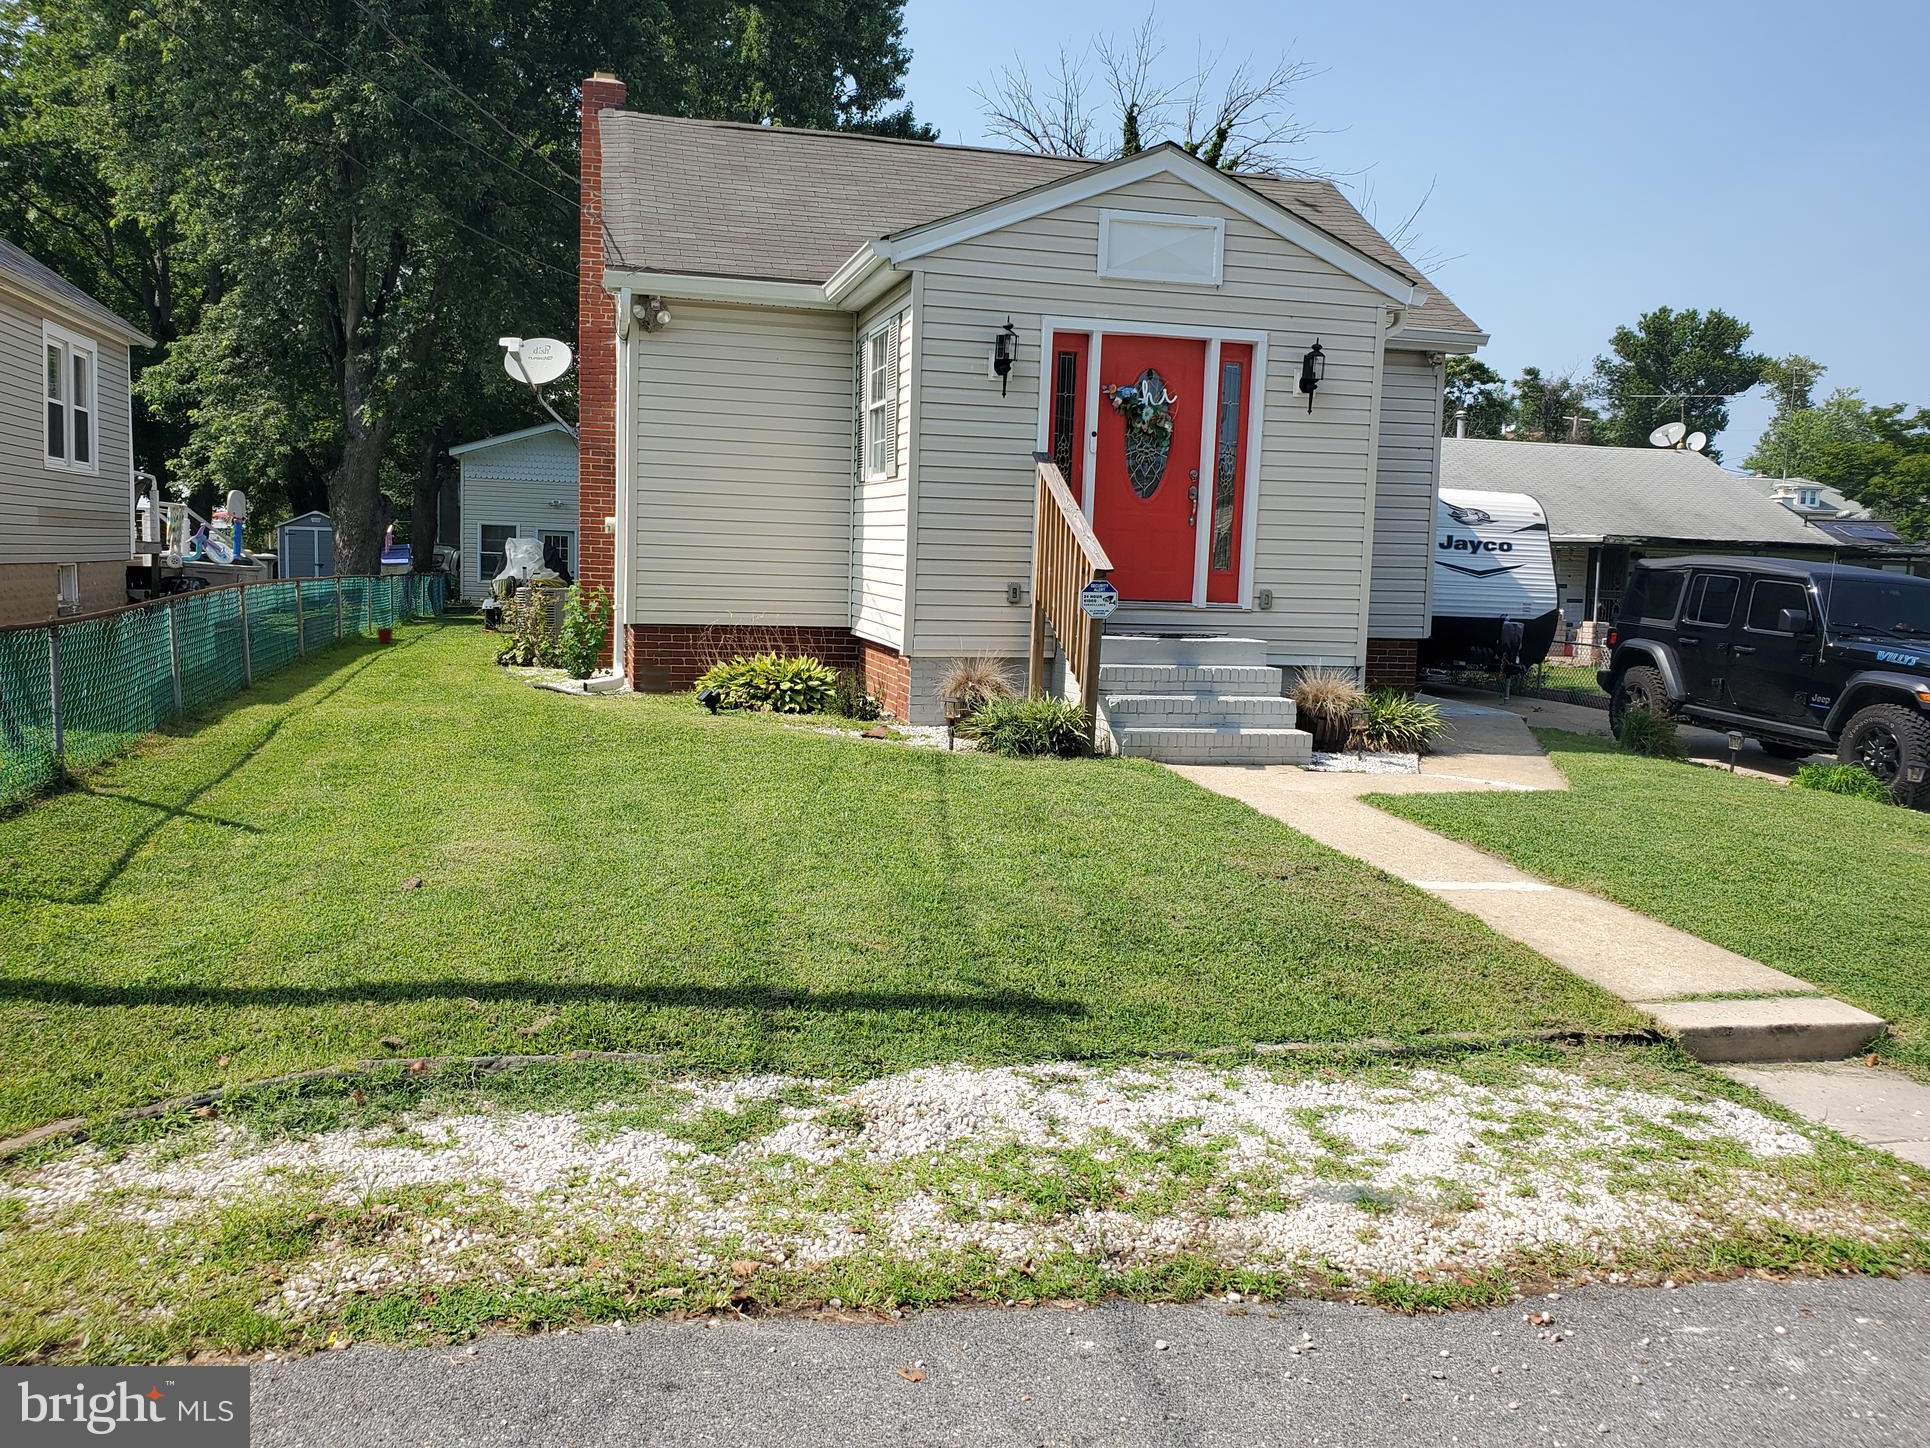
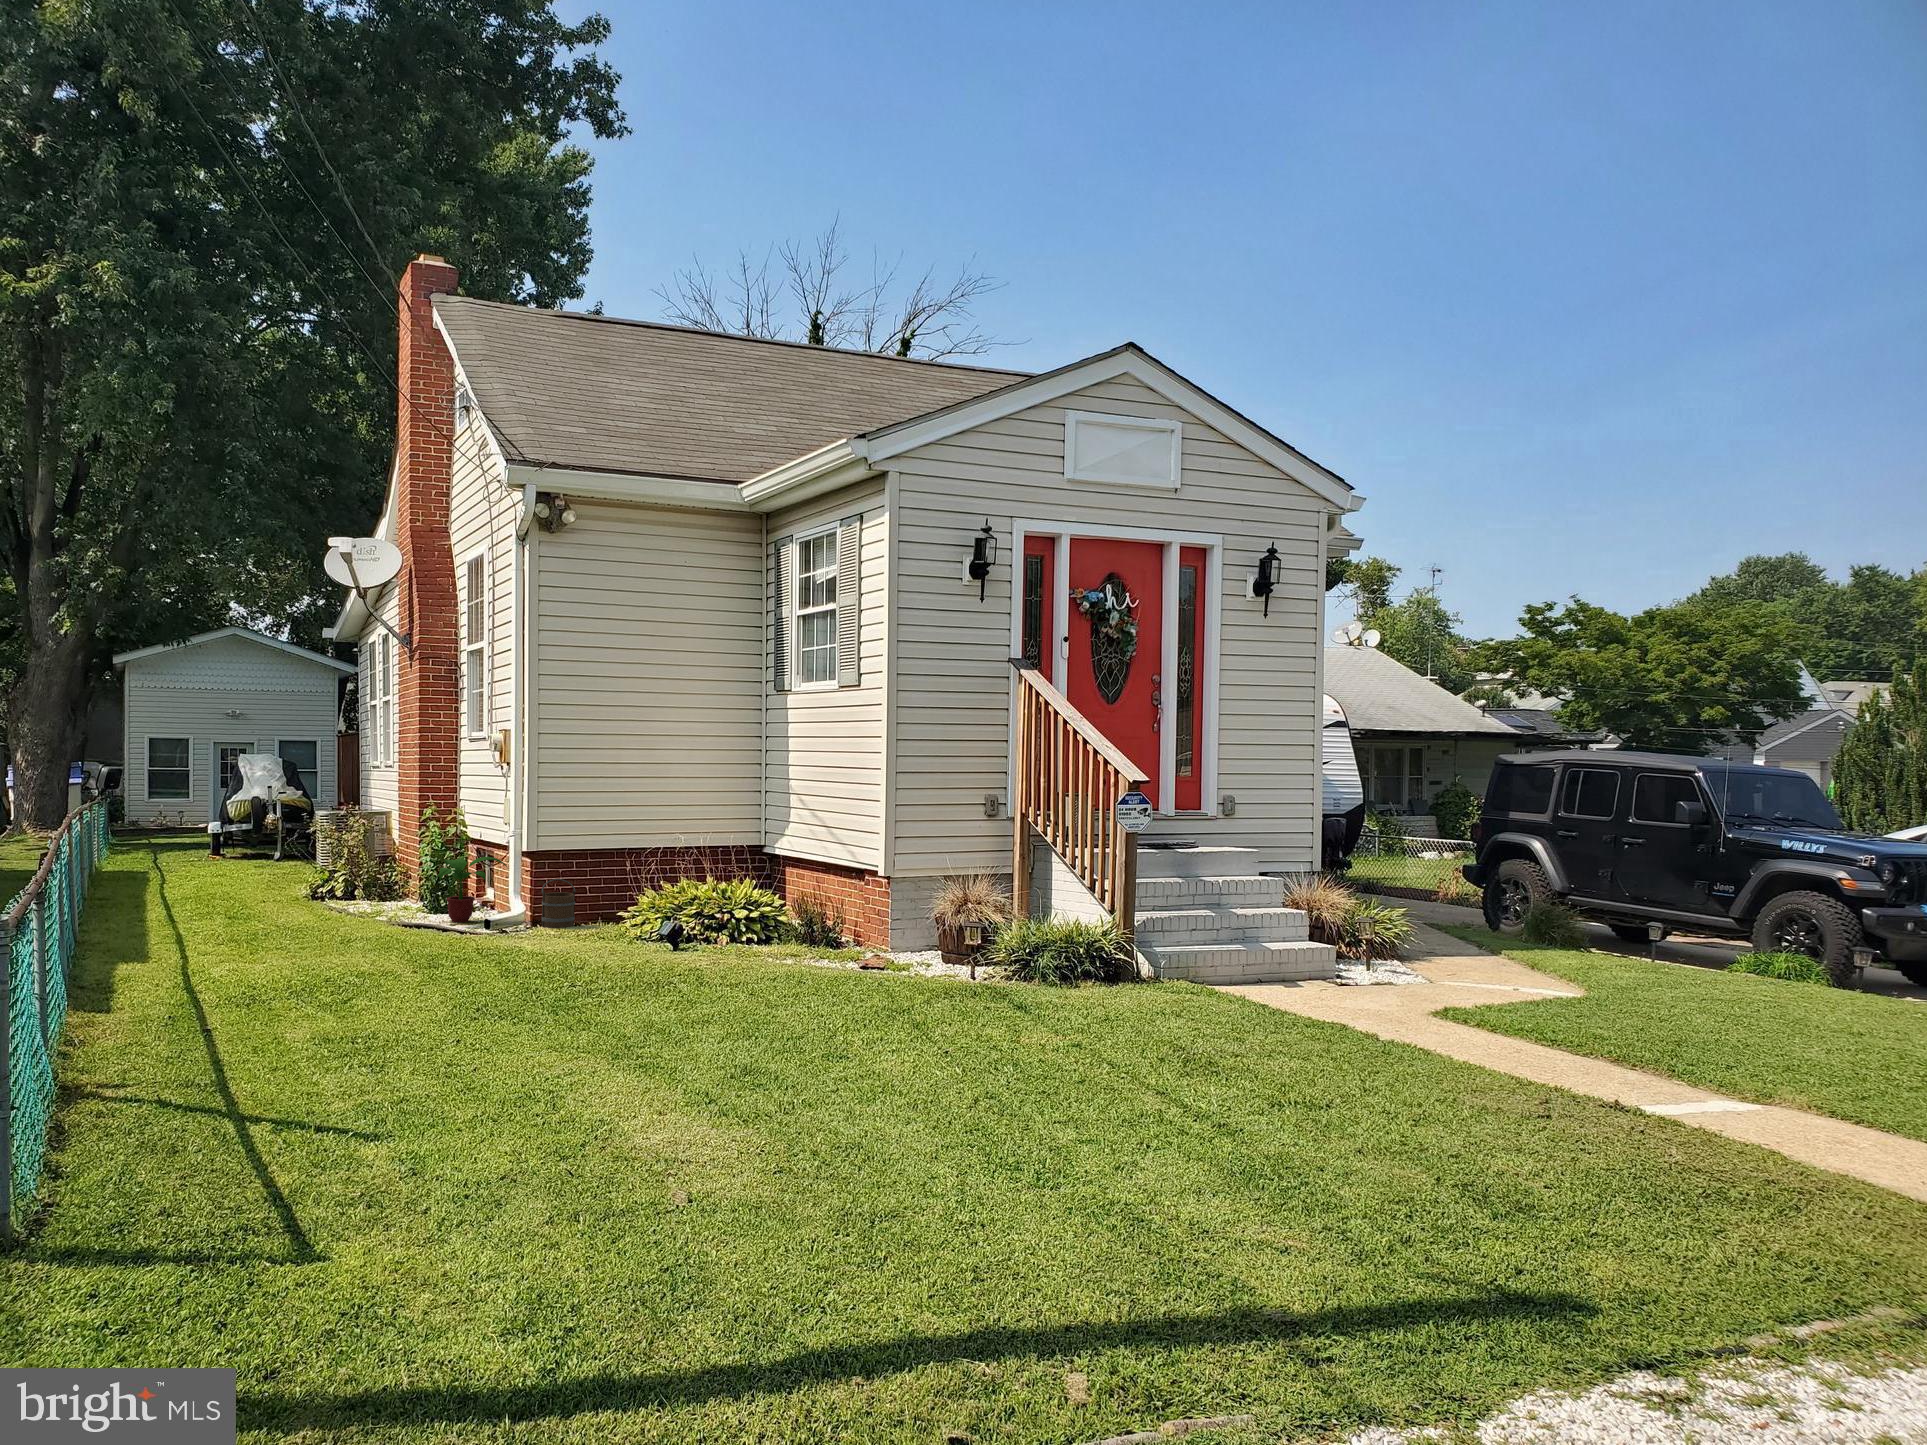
potted plant: present [372,605,402,643] -> present [435,857,507,923]

